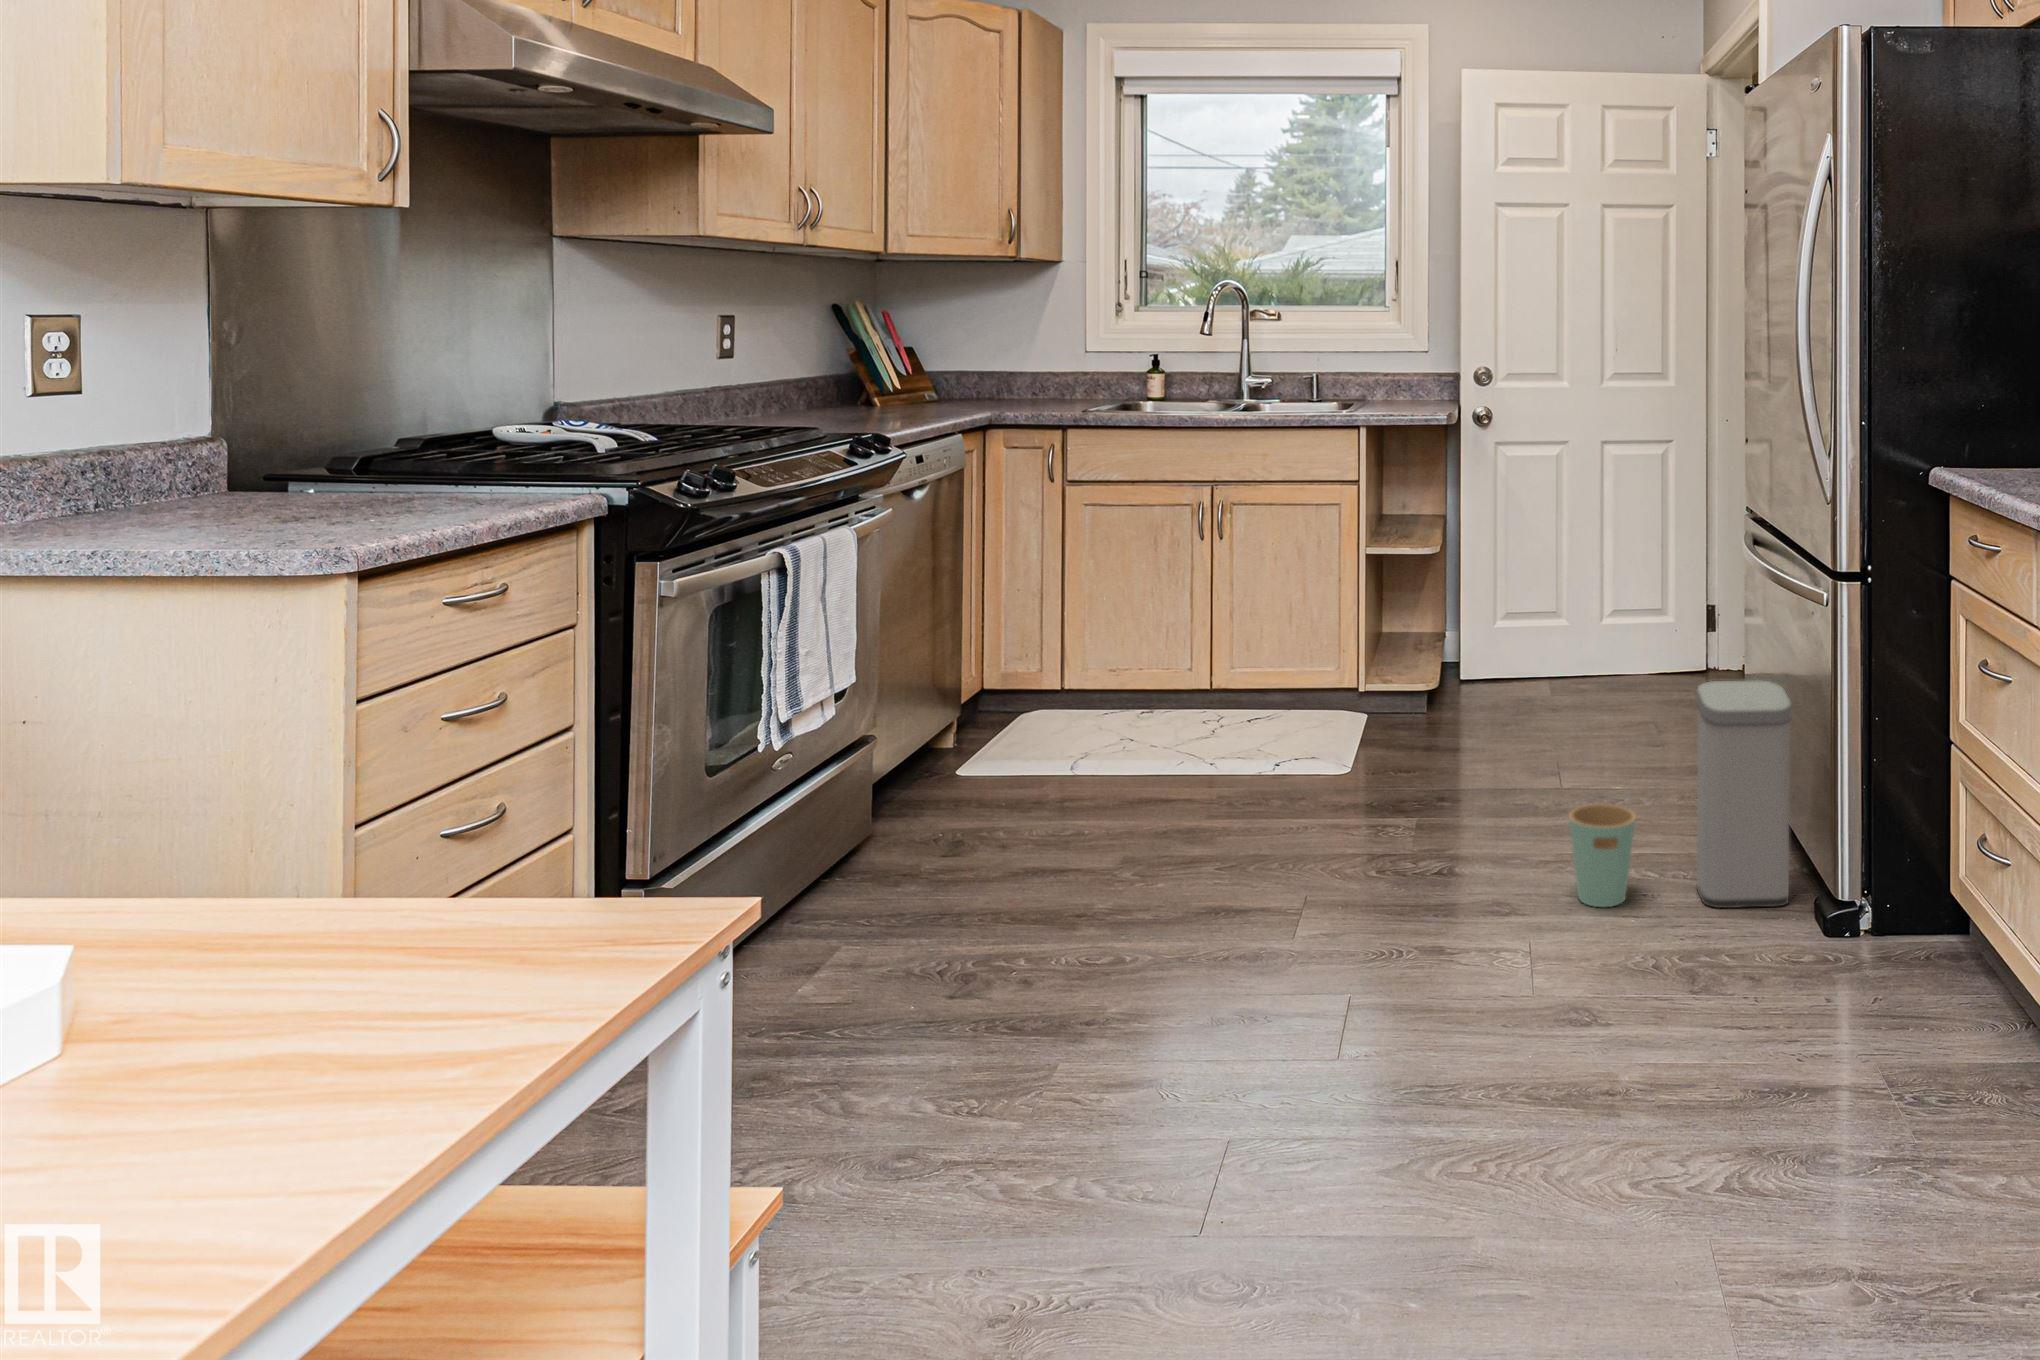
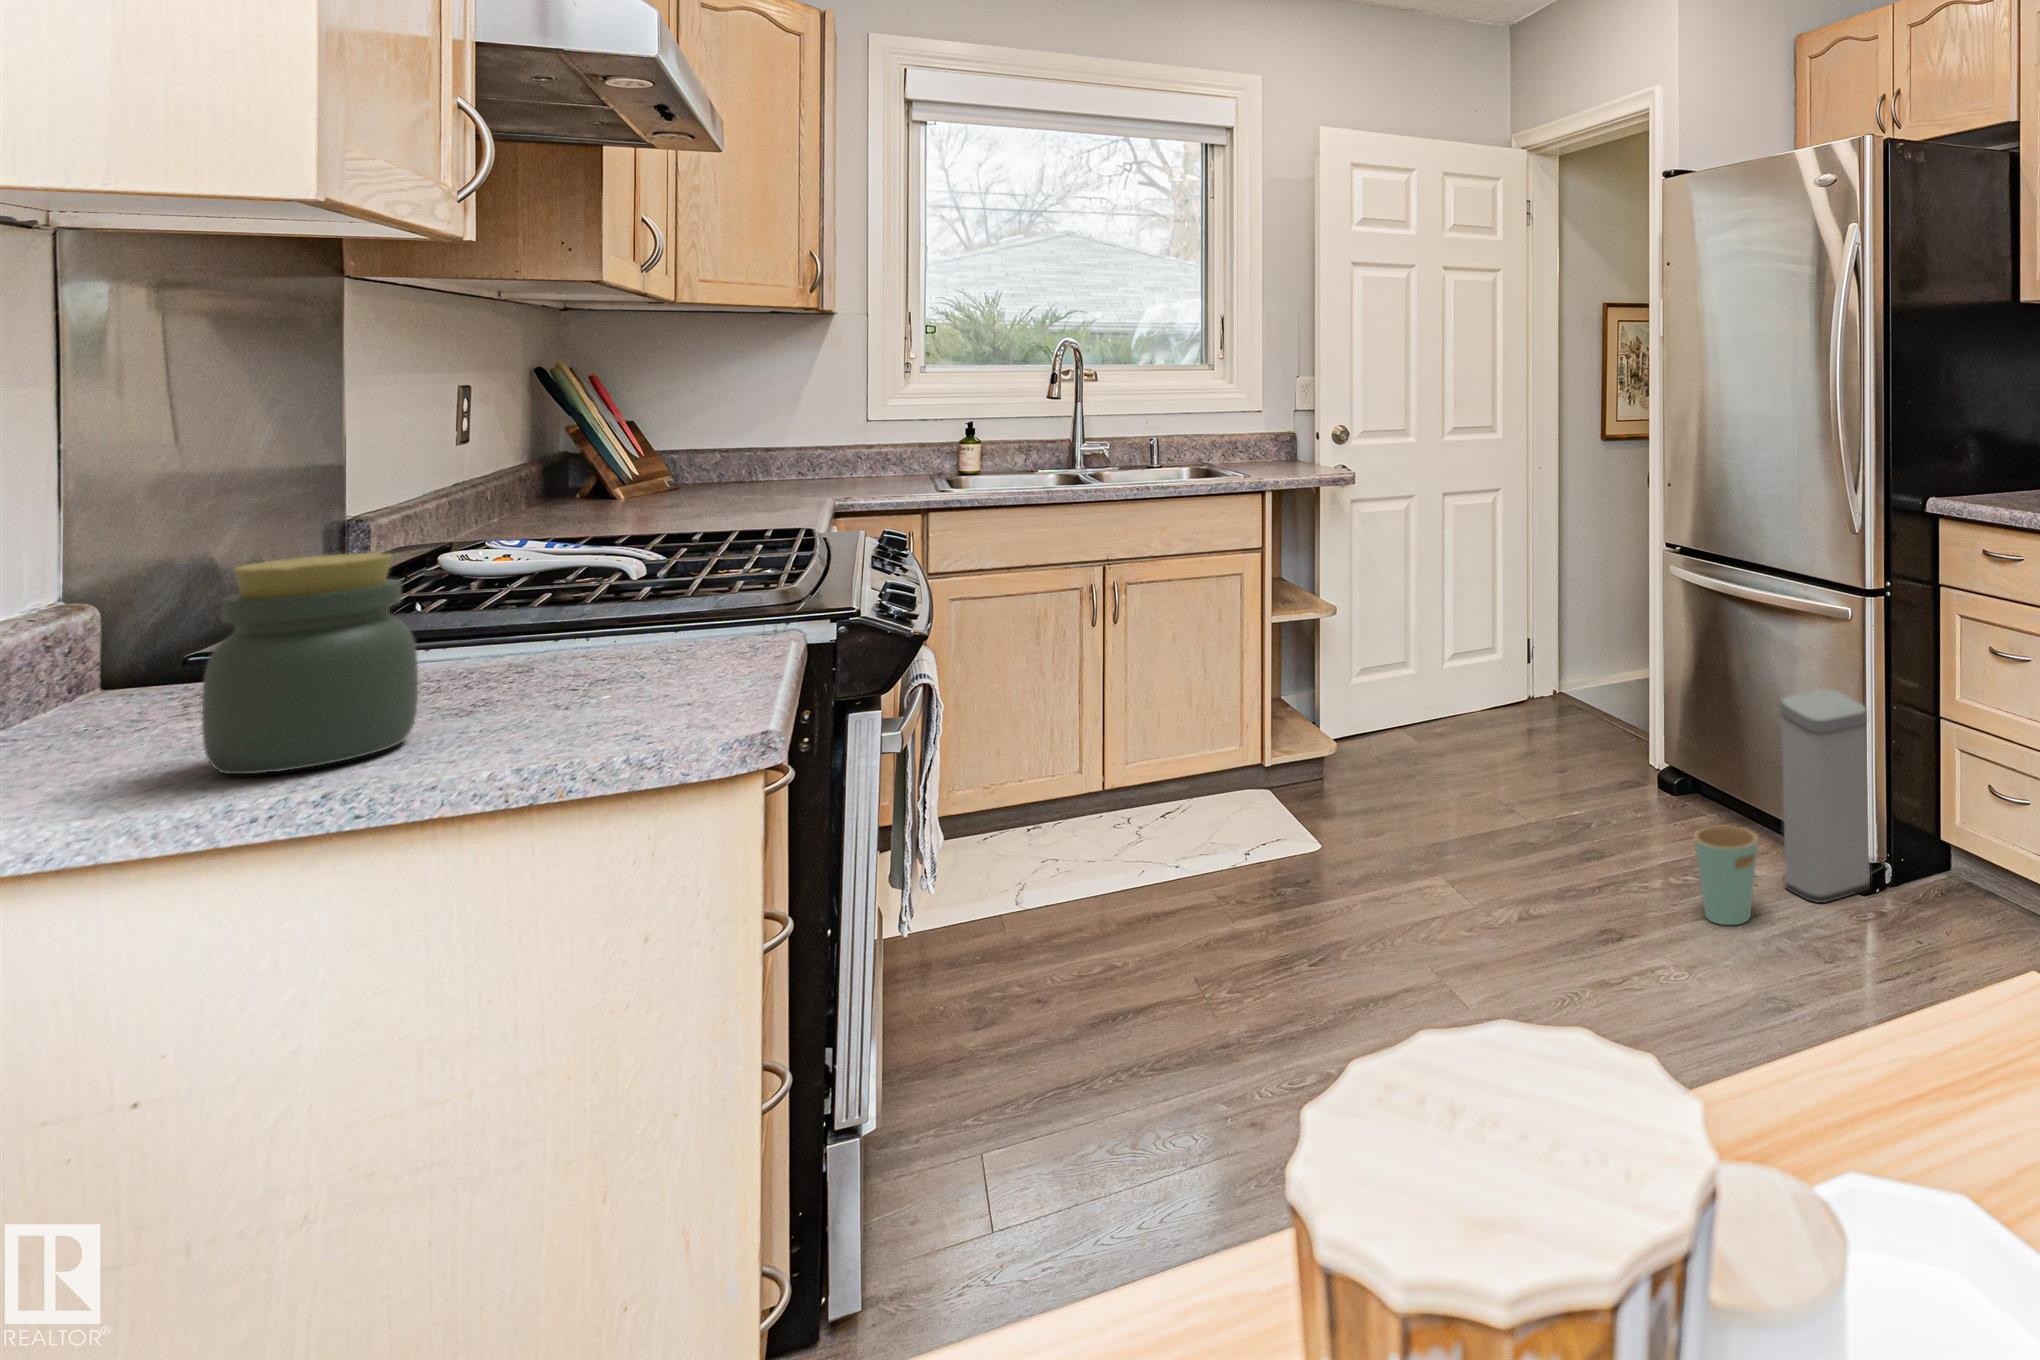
jar: none [97,423,221,541] -> present [202,553,418,774]

